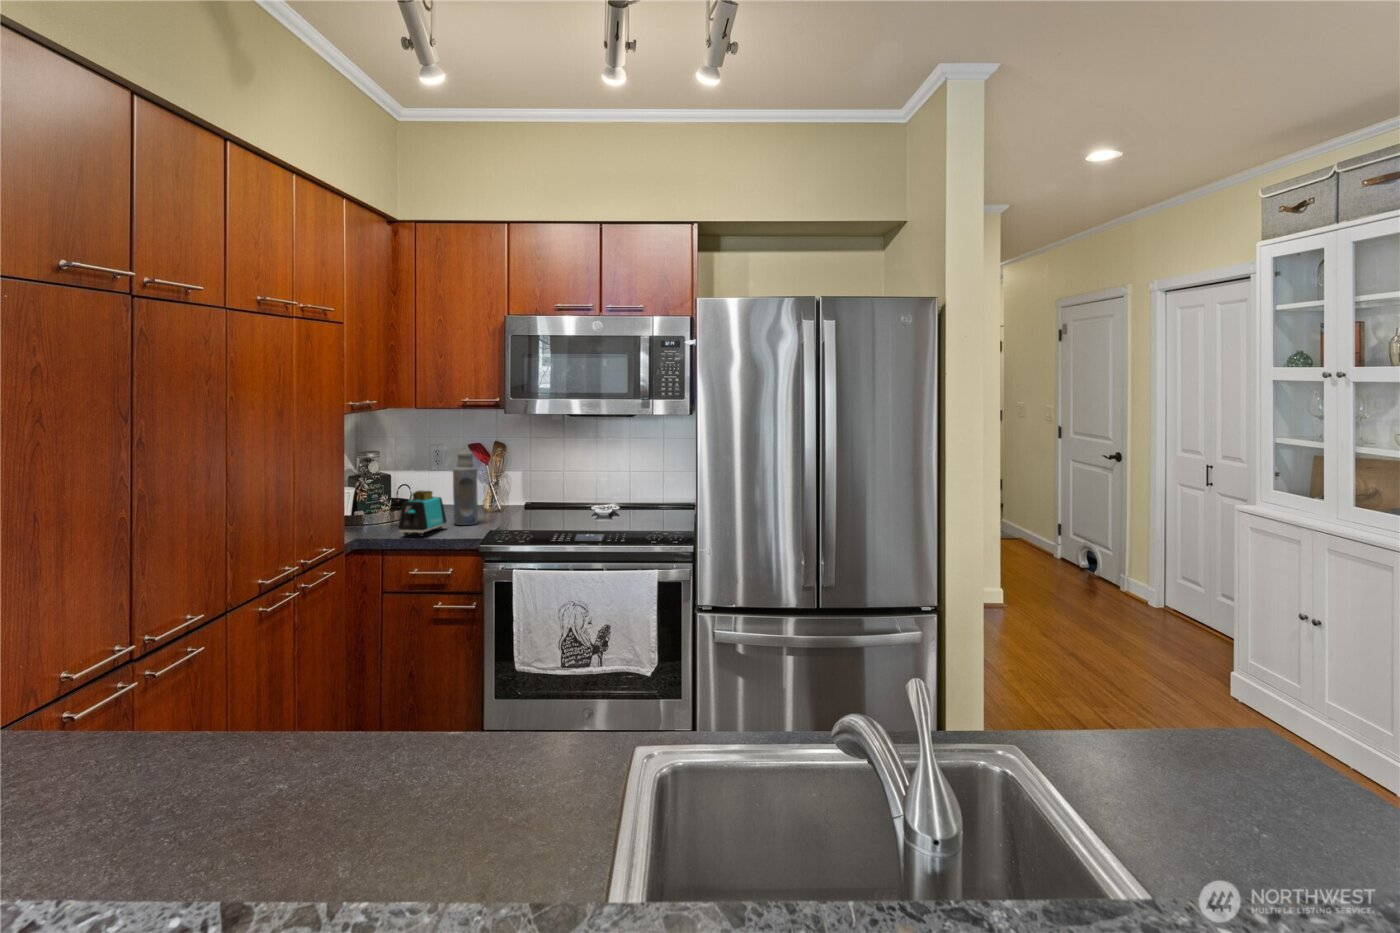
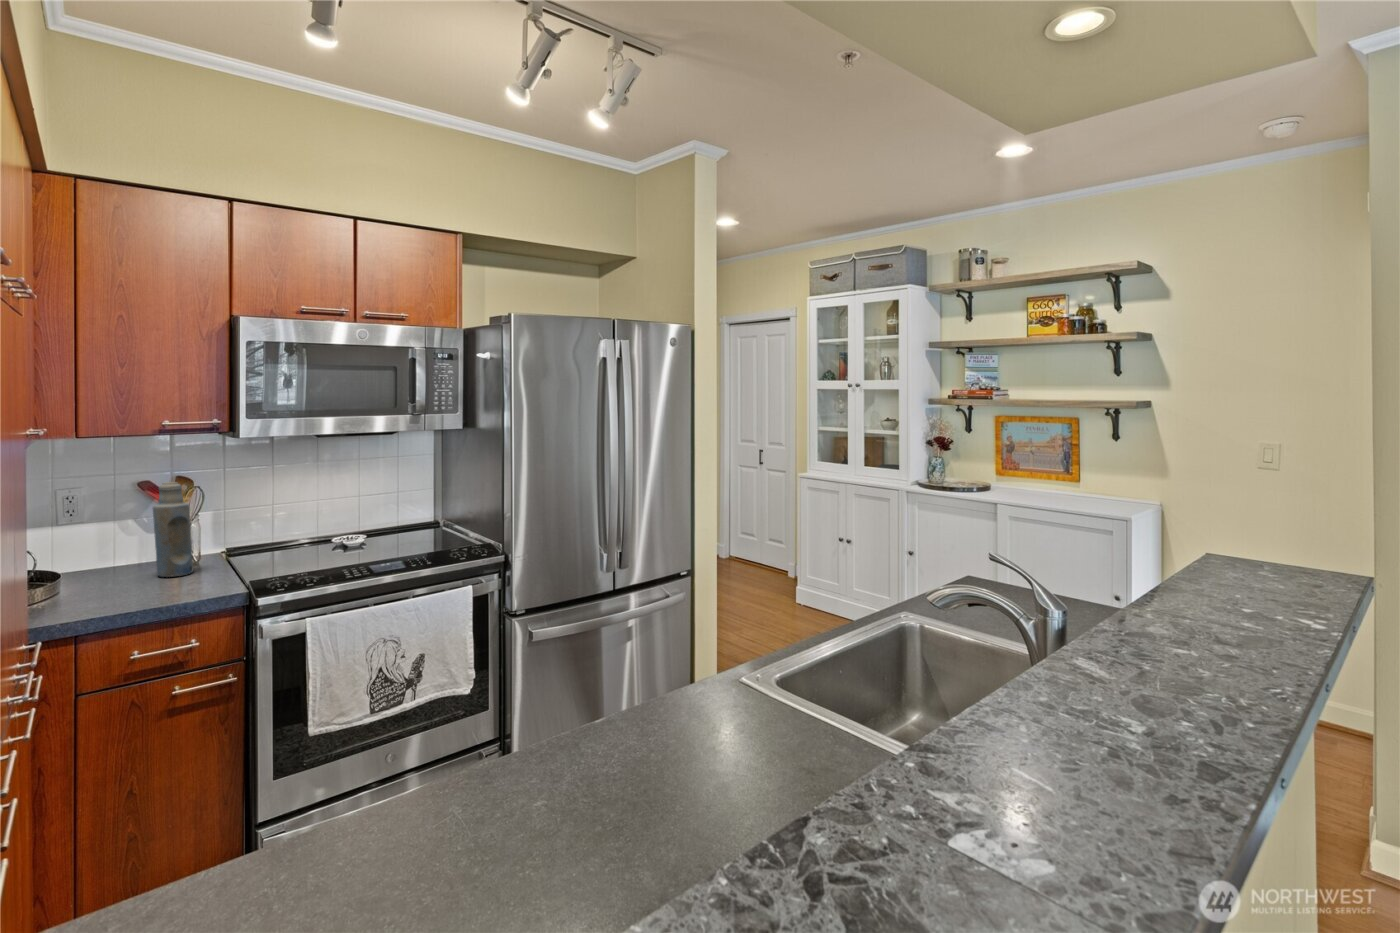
toaster: present [398,491,446,537] -> none [103,538,159,601]

